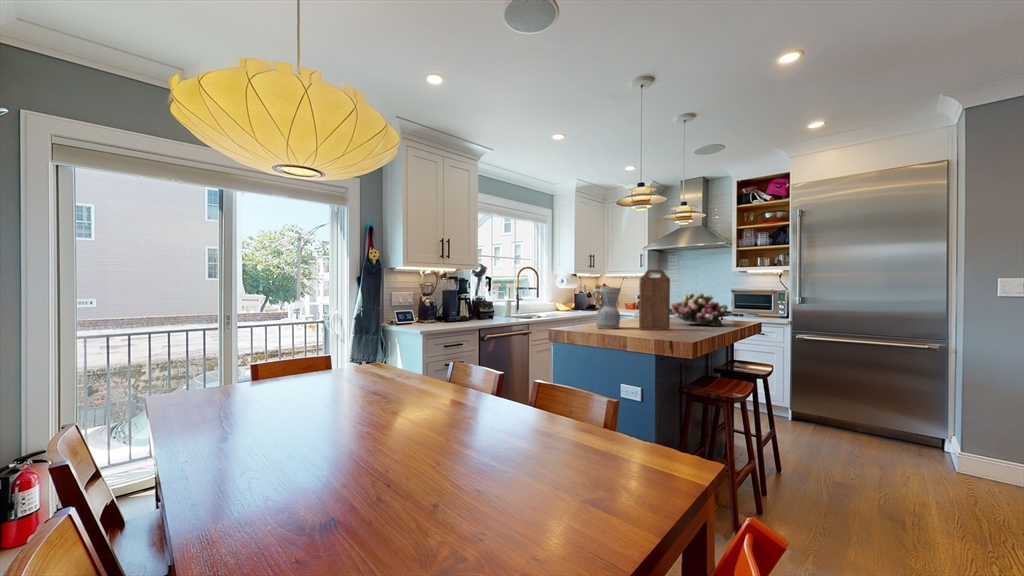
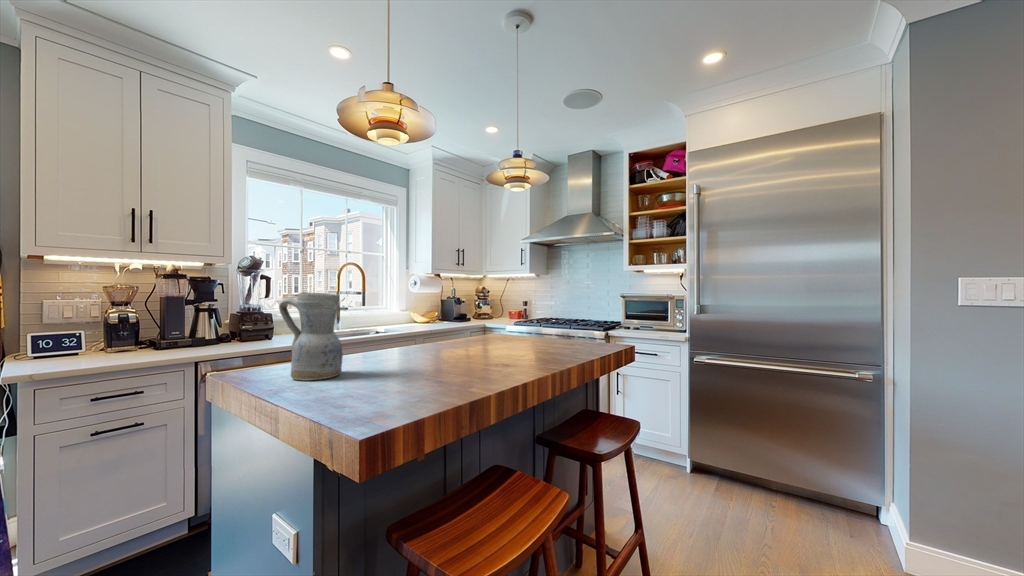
cutting board: present [639,270,670,330] -> none [363,257,436,383]
flower arrangement: present [671,292,728,326] -> none [475,301,570,361]

